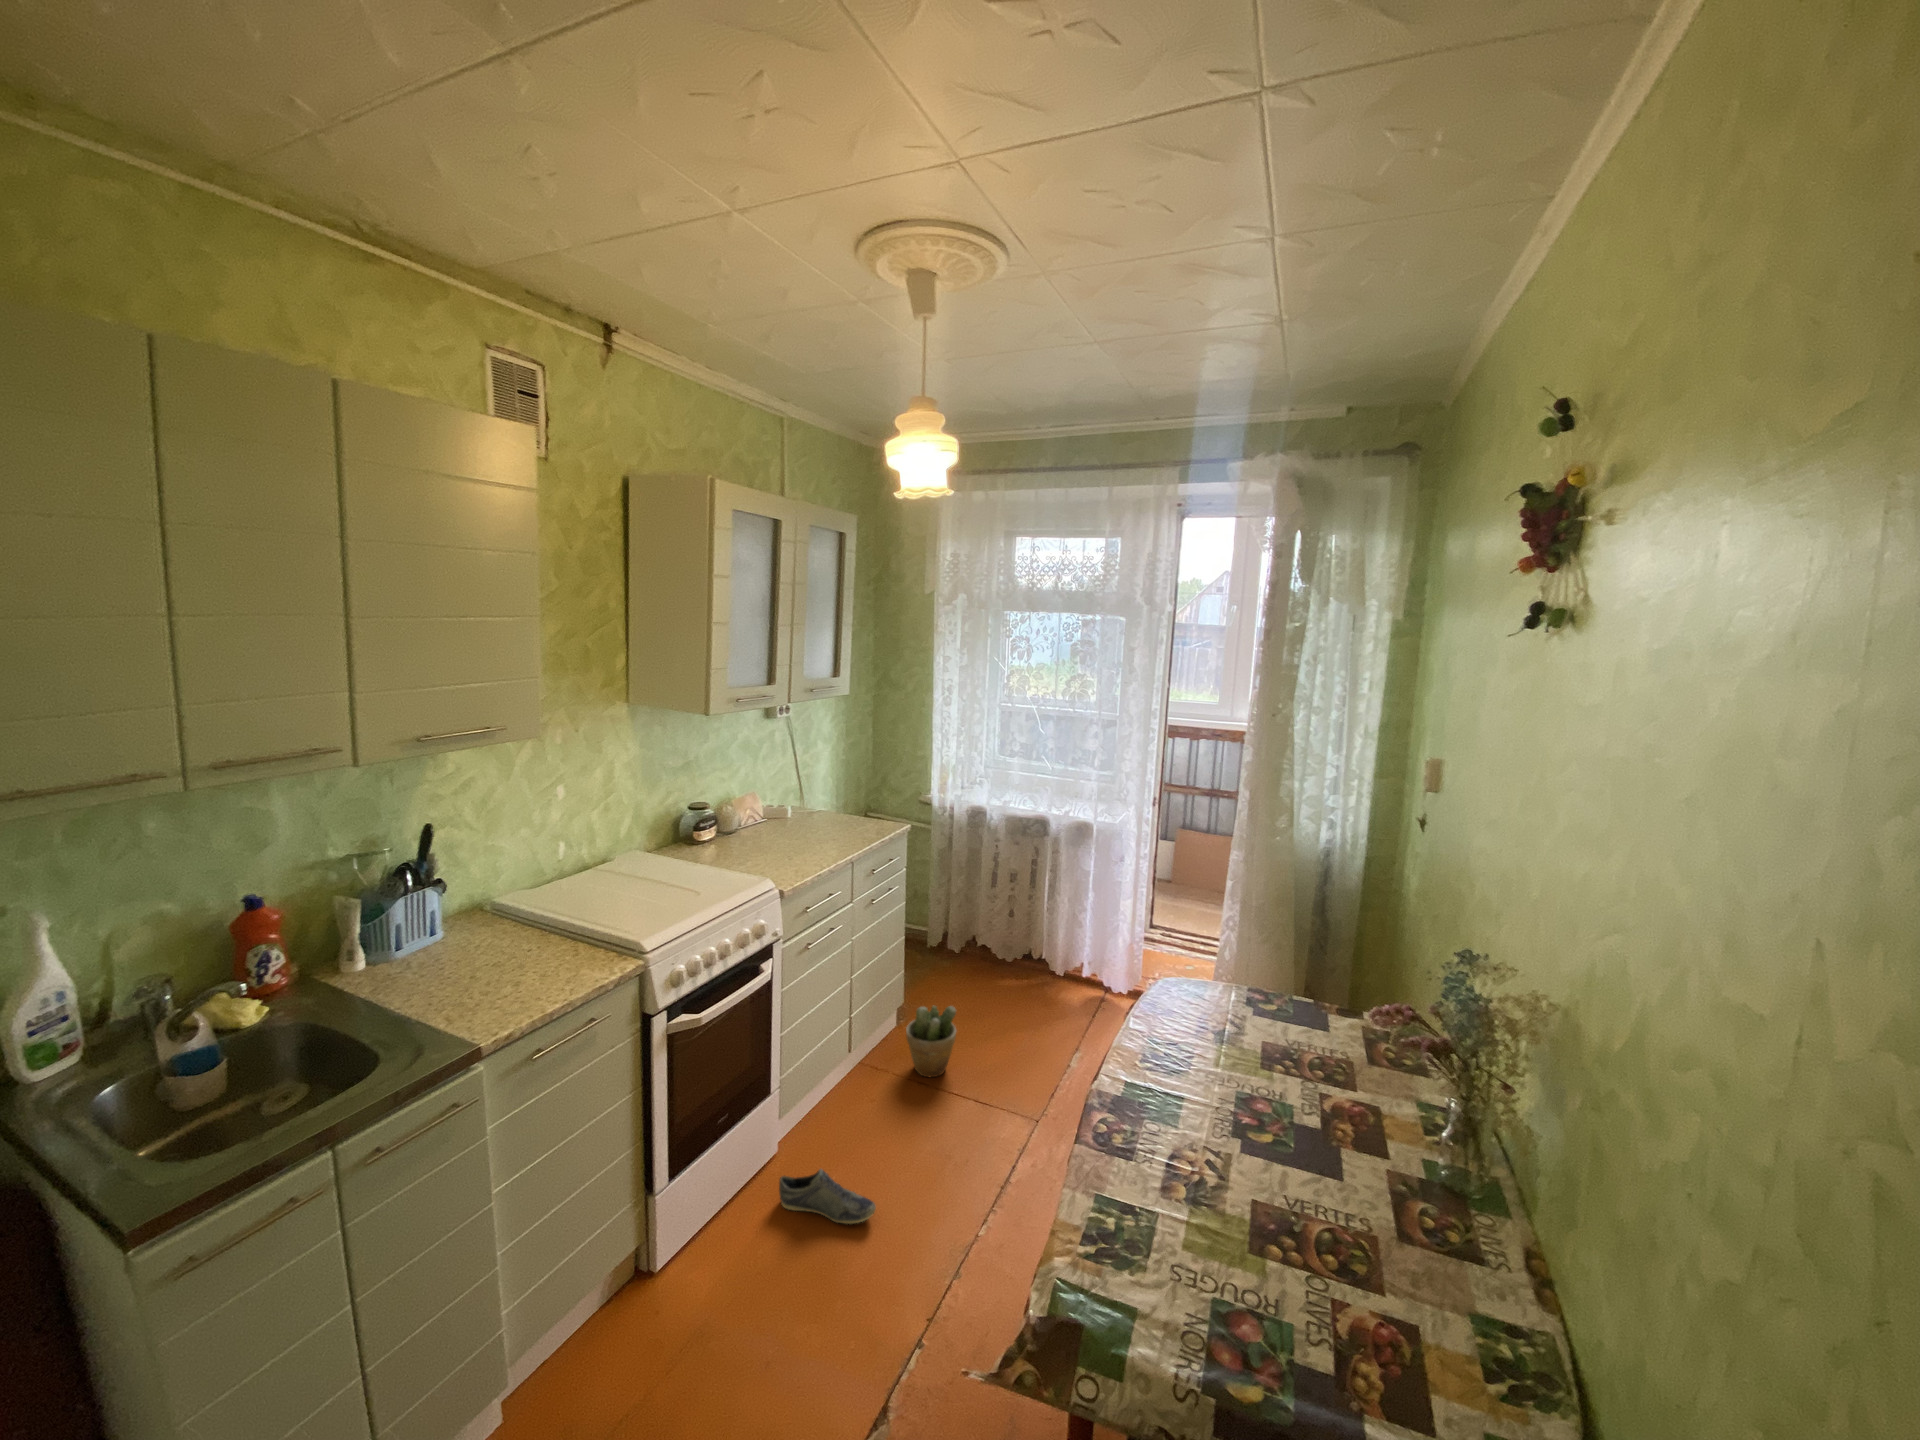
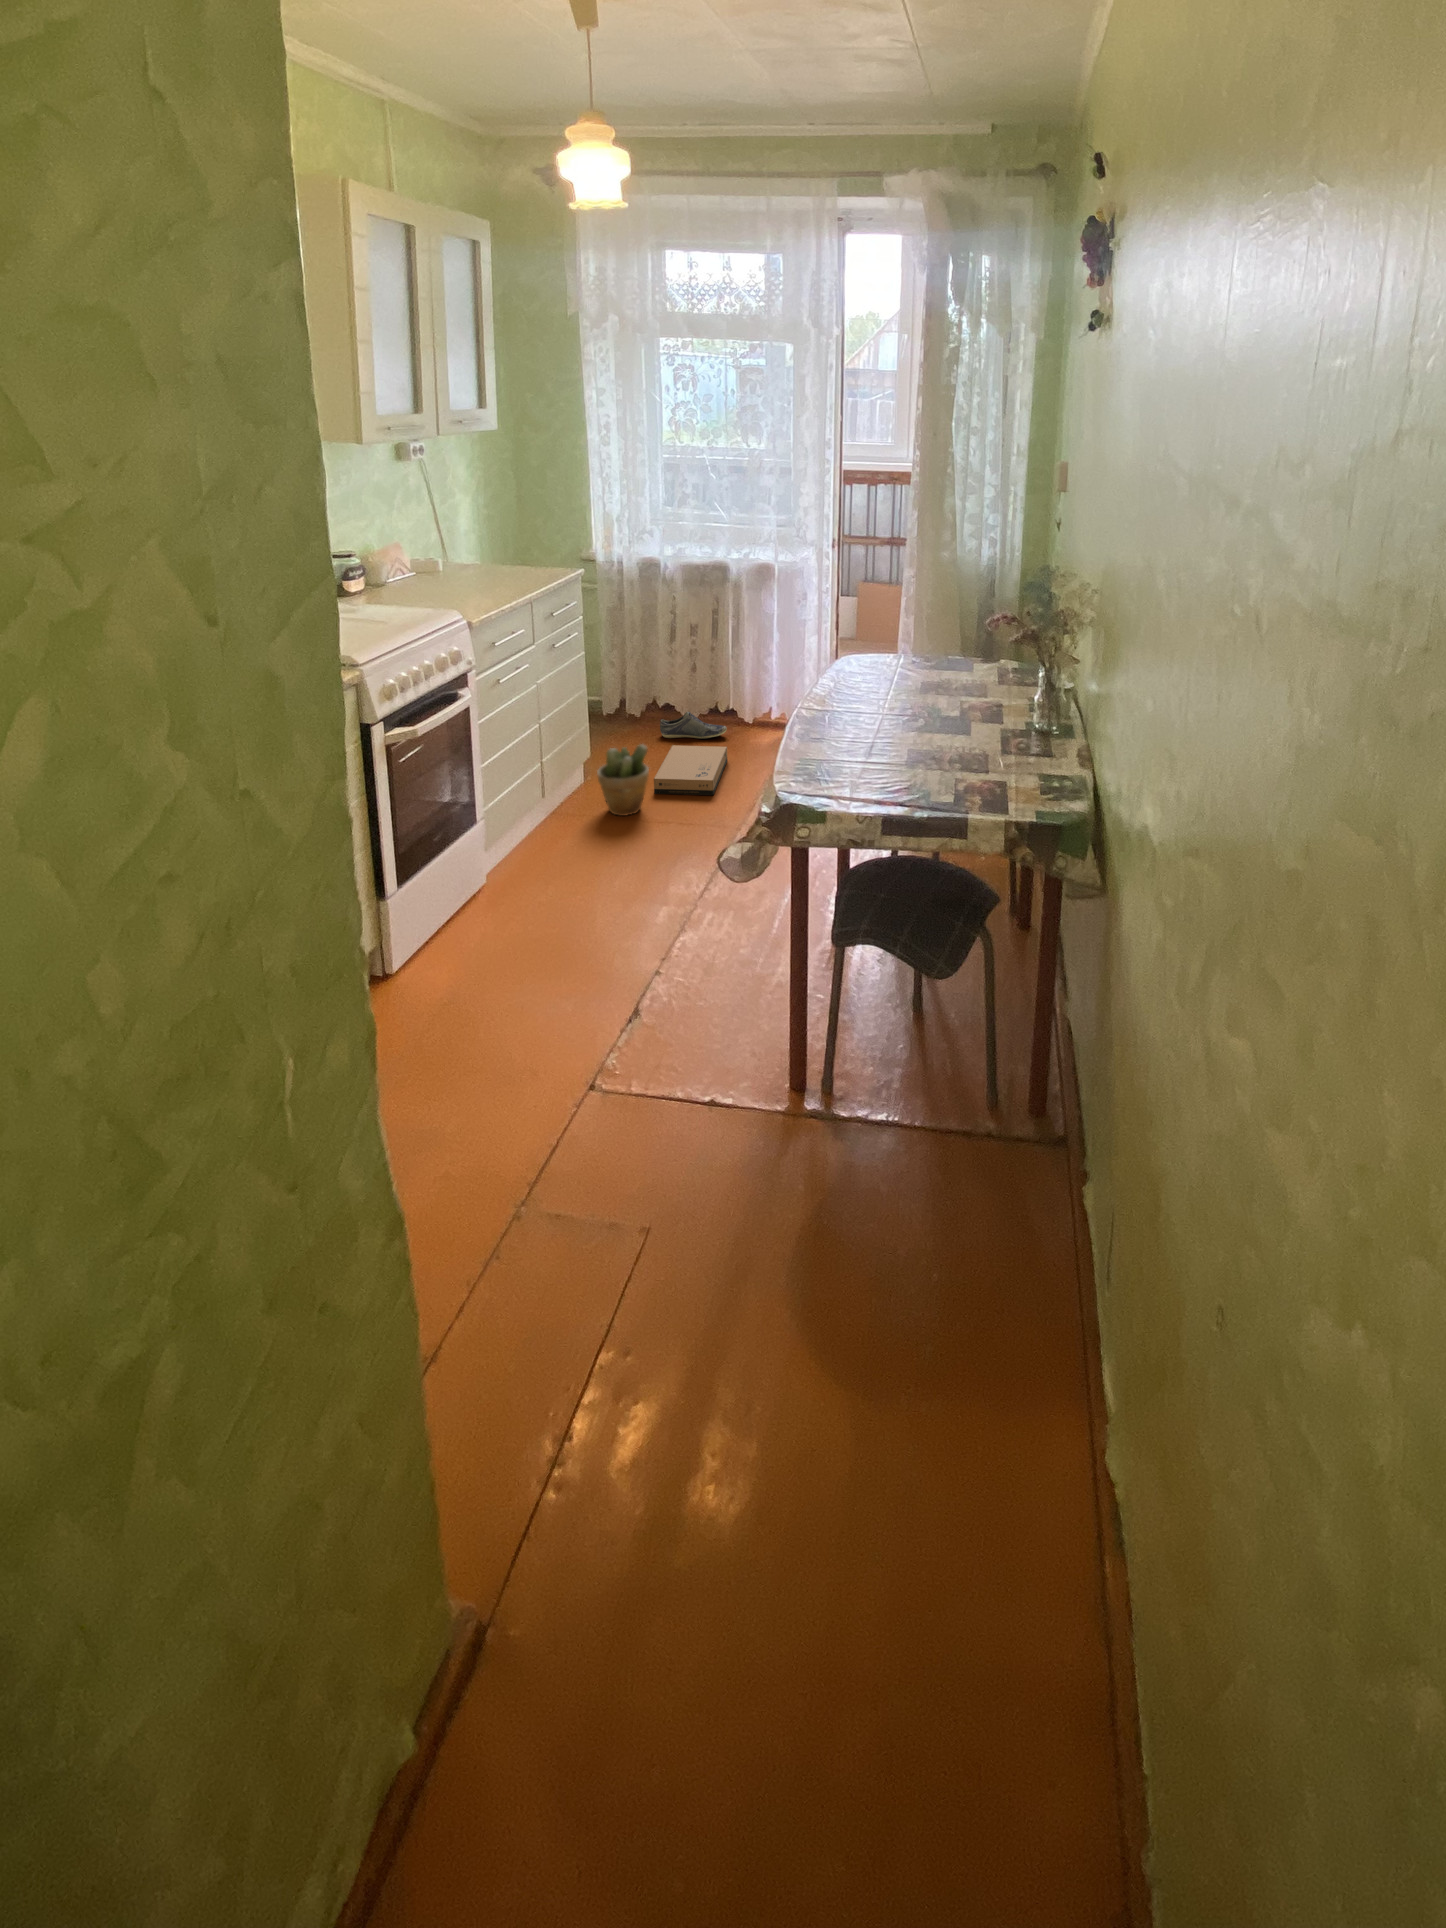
cardboard box: none [962,994,1038,1062] -> present [654,745,727,795]
shoe: present [779,1169,876,1224] -> present [660,712,727,739]

